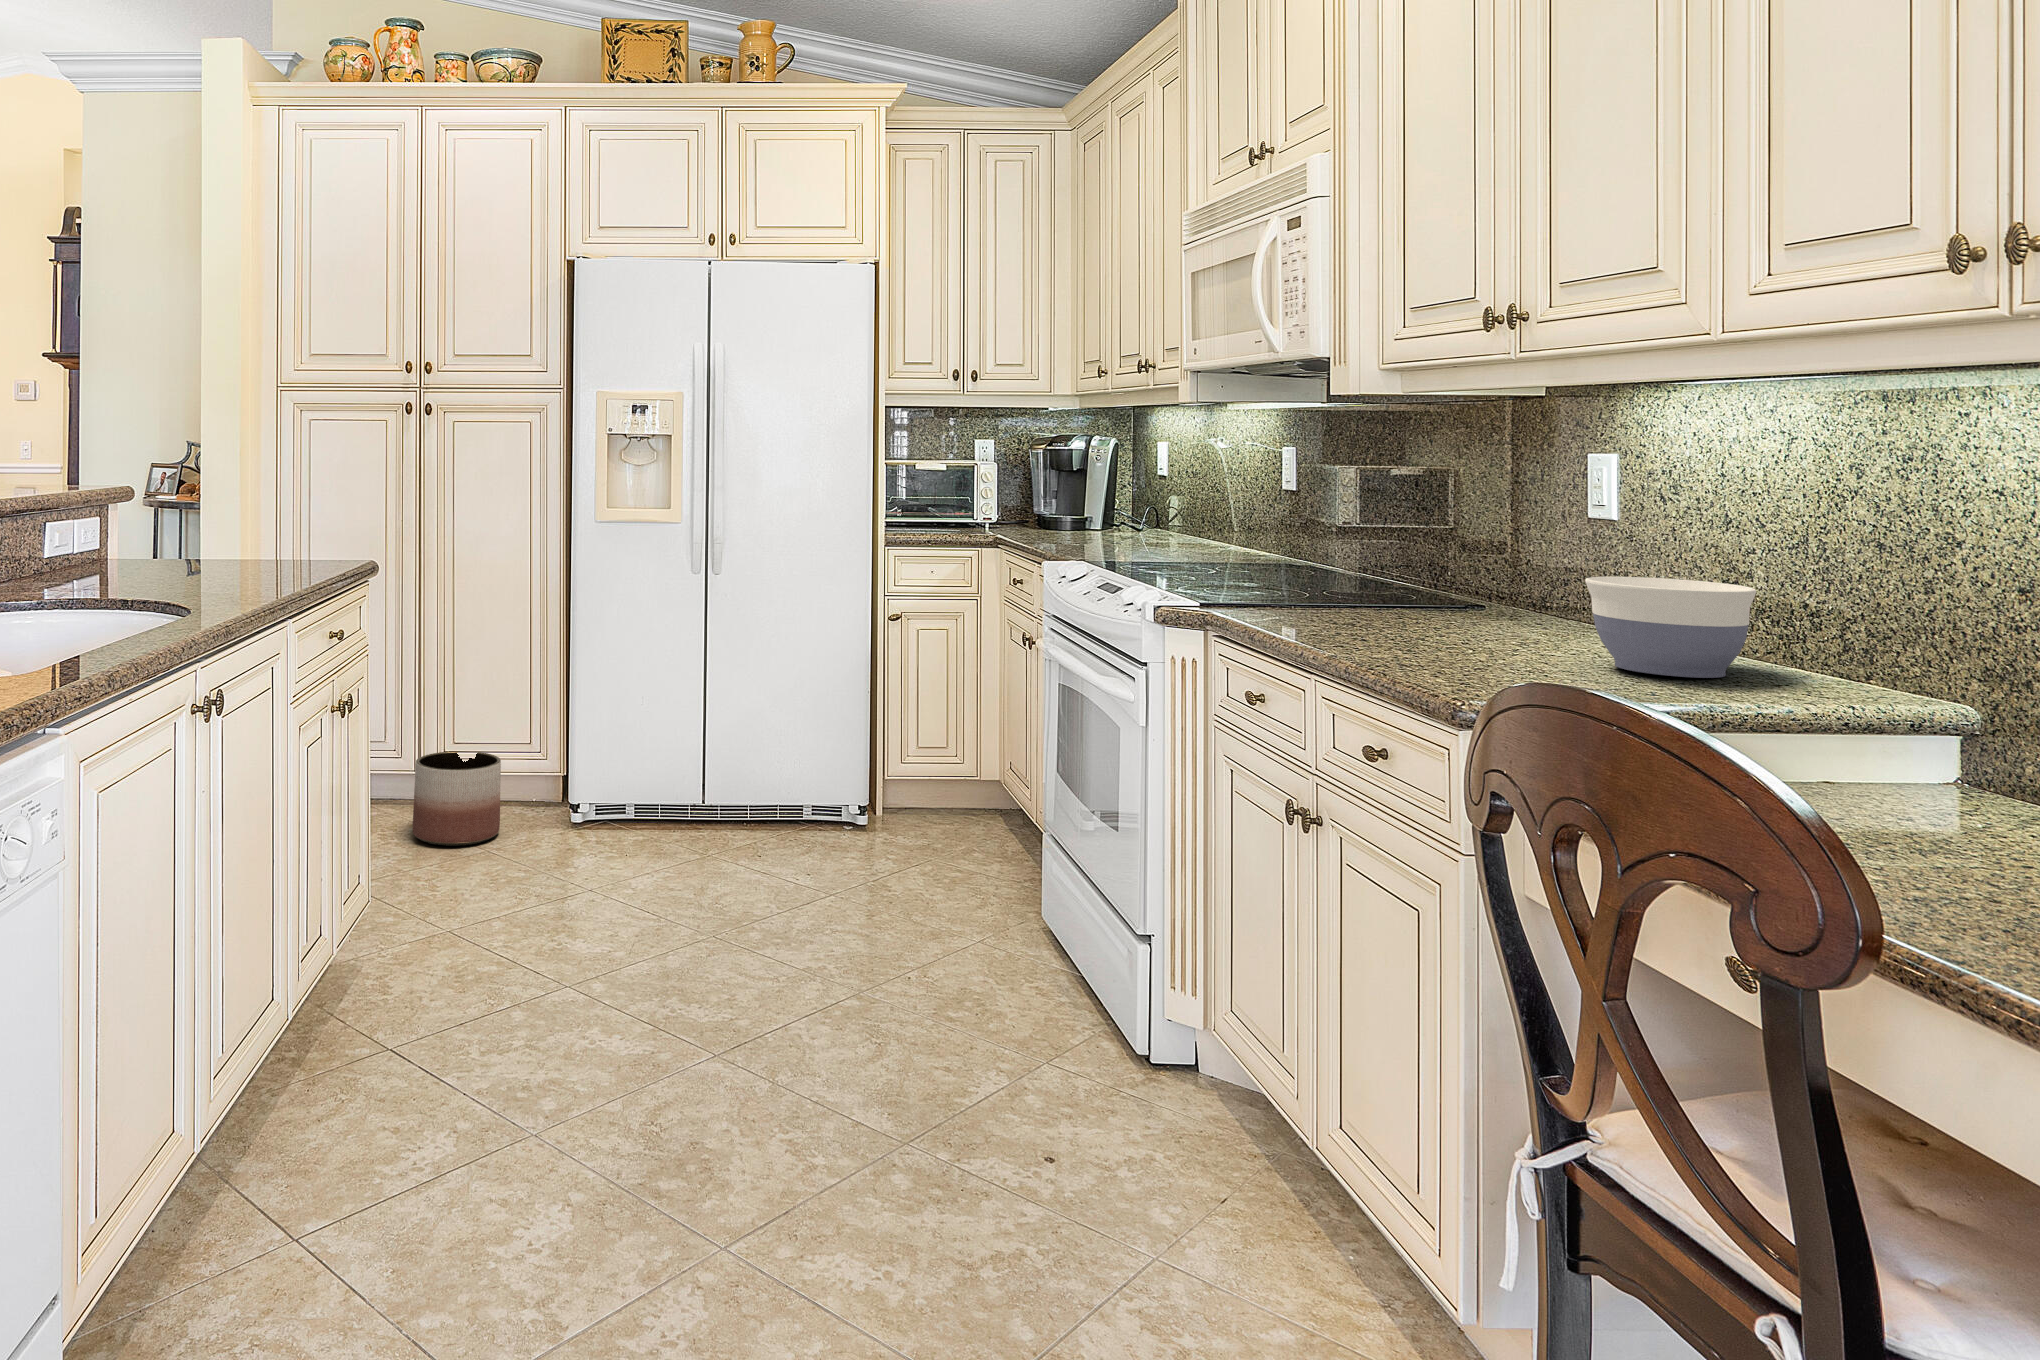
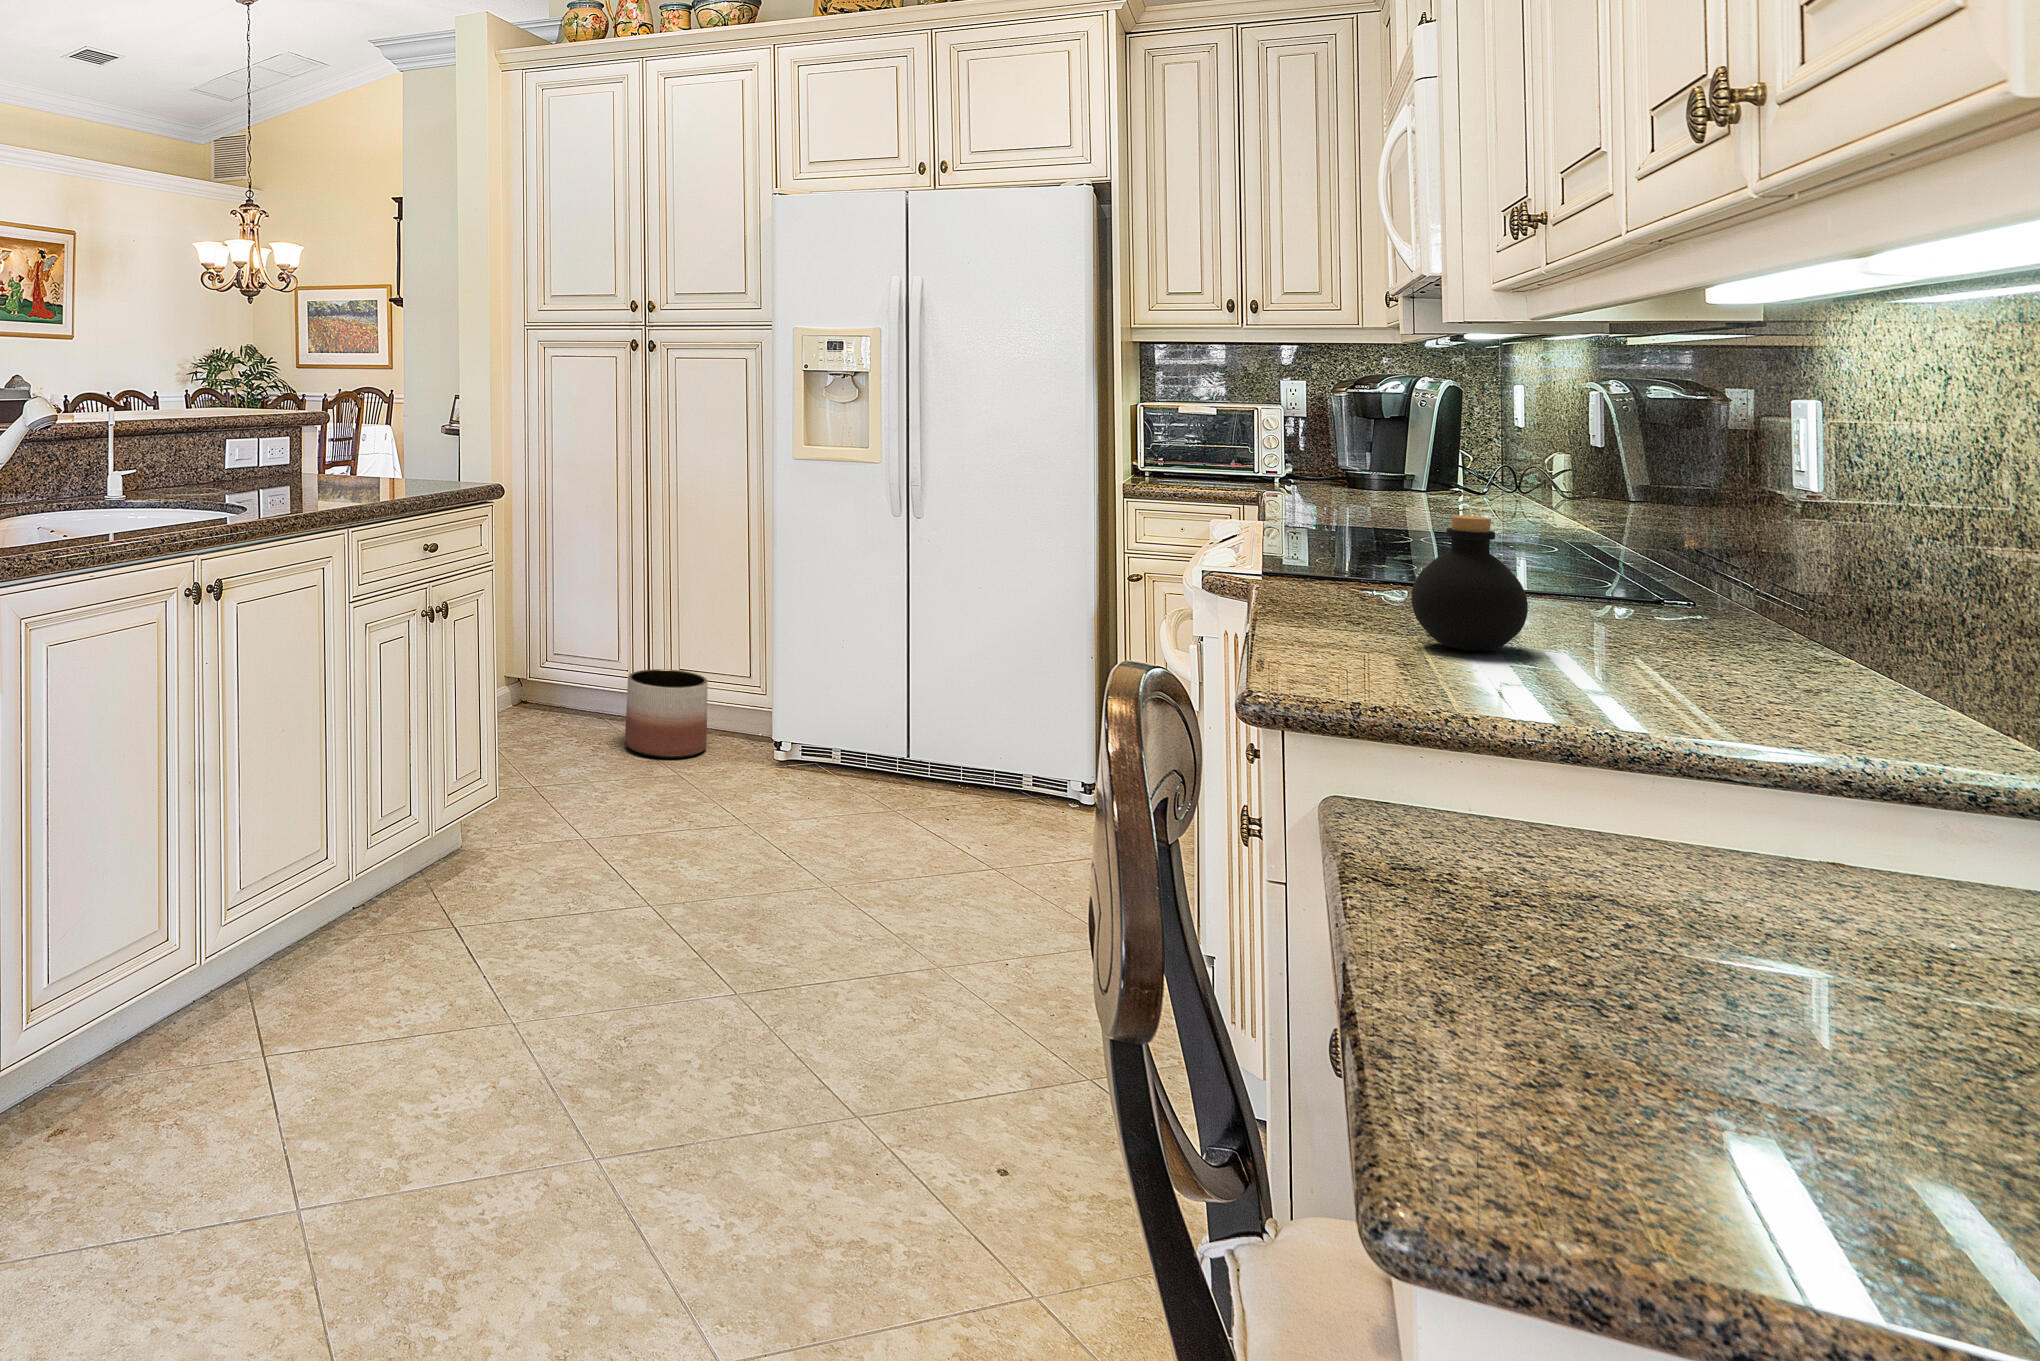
bottle: none [1411,547,1495,650] -> present [1411,515,1528,651]
bowl: present [1585,576,1756,678] -> none [1602,566,1868,718]

